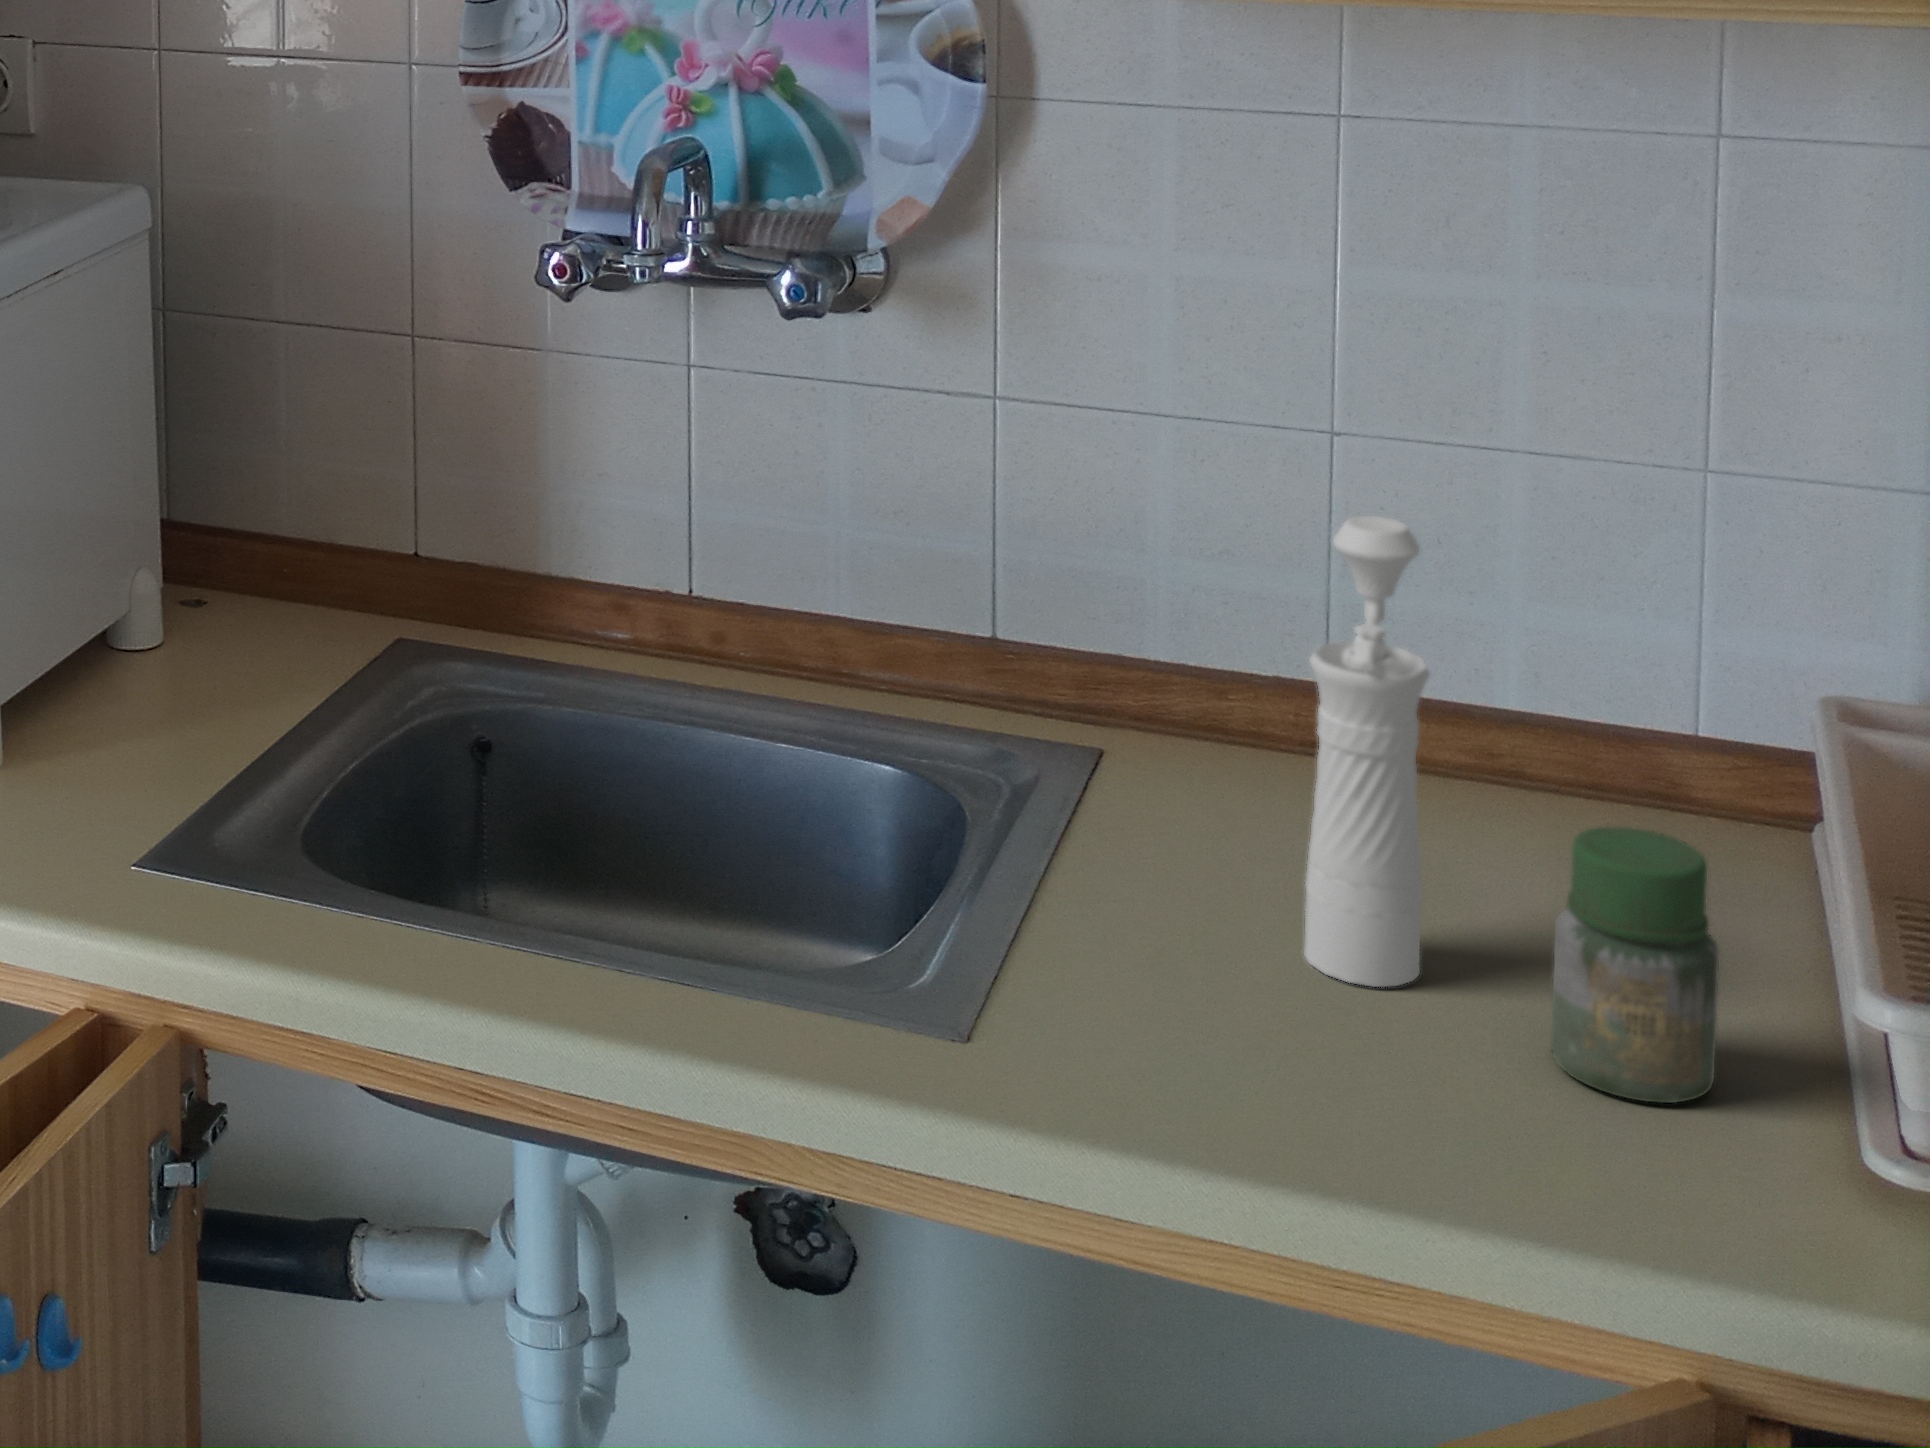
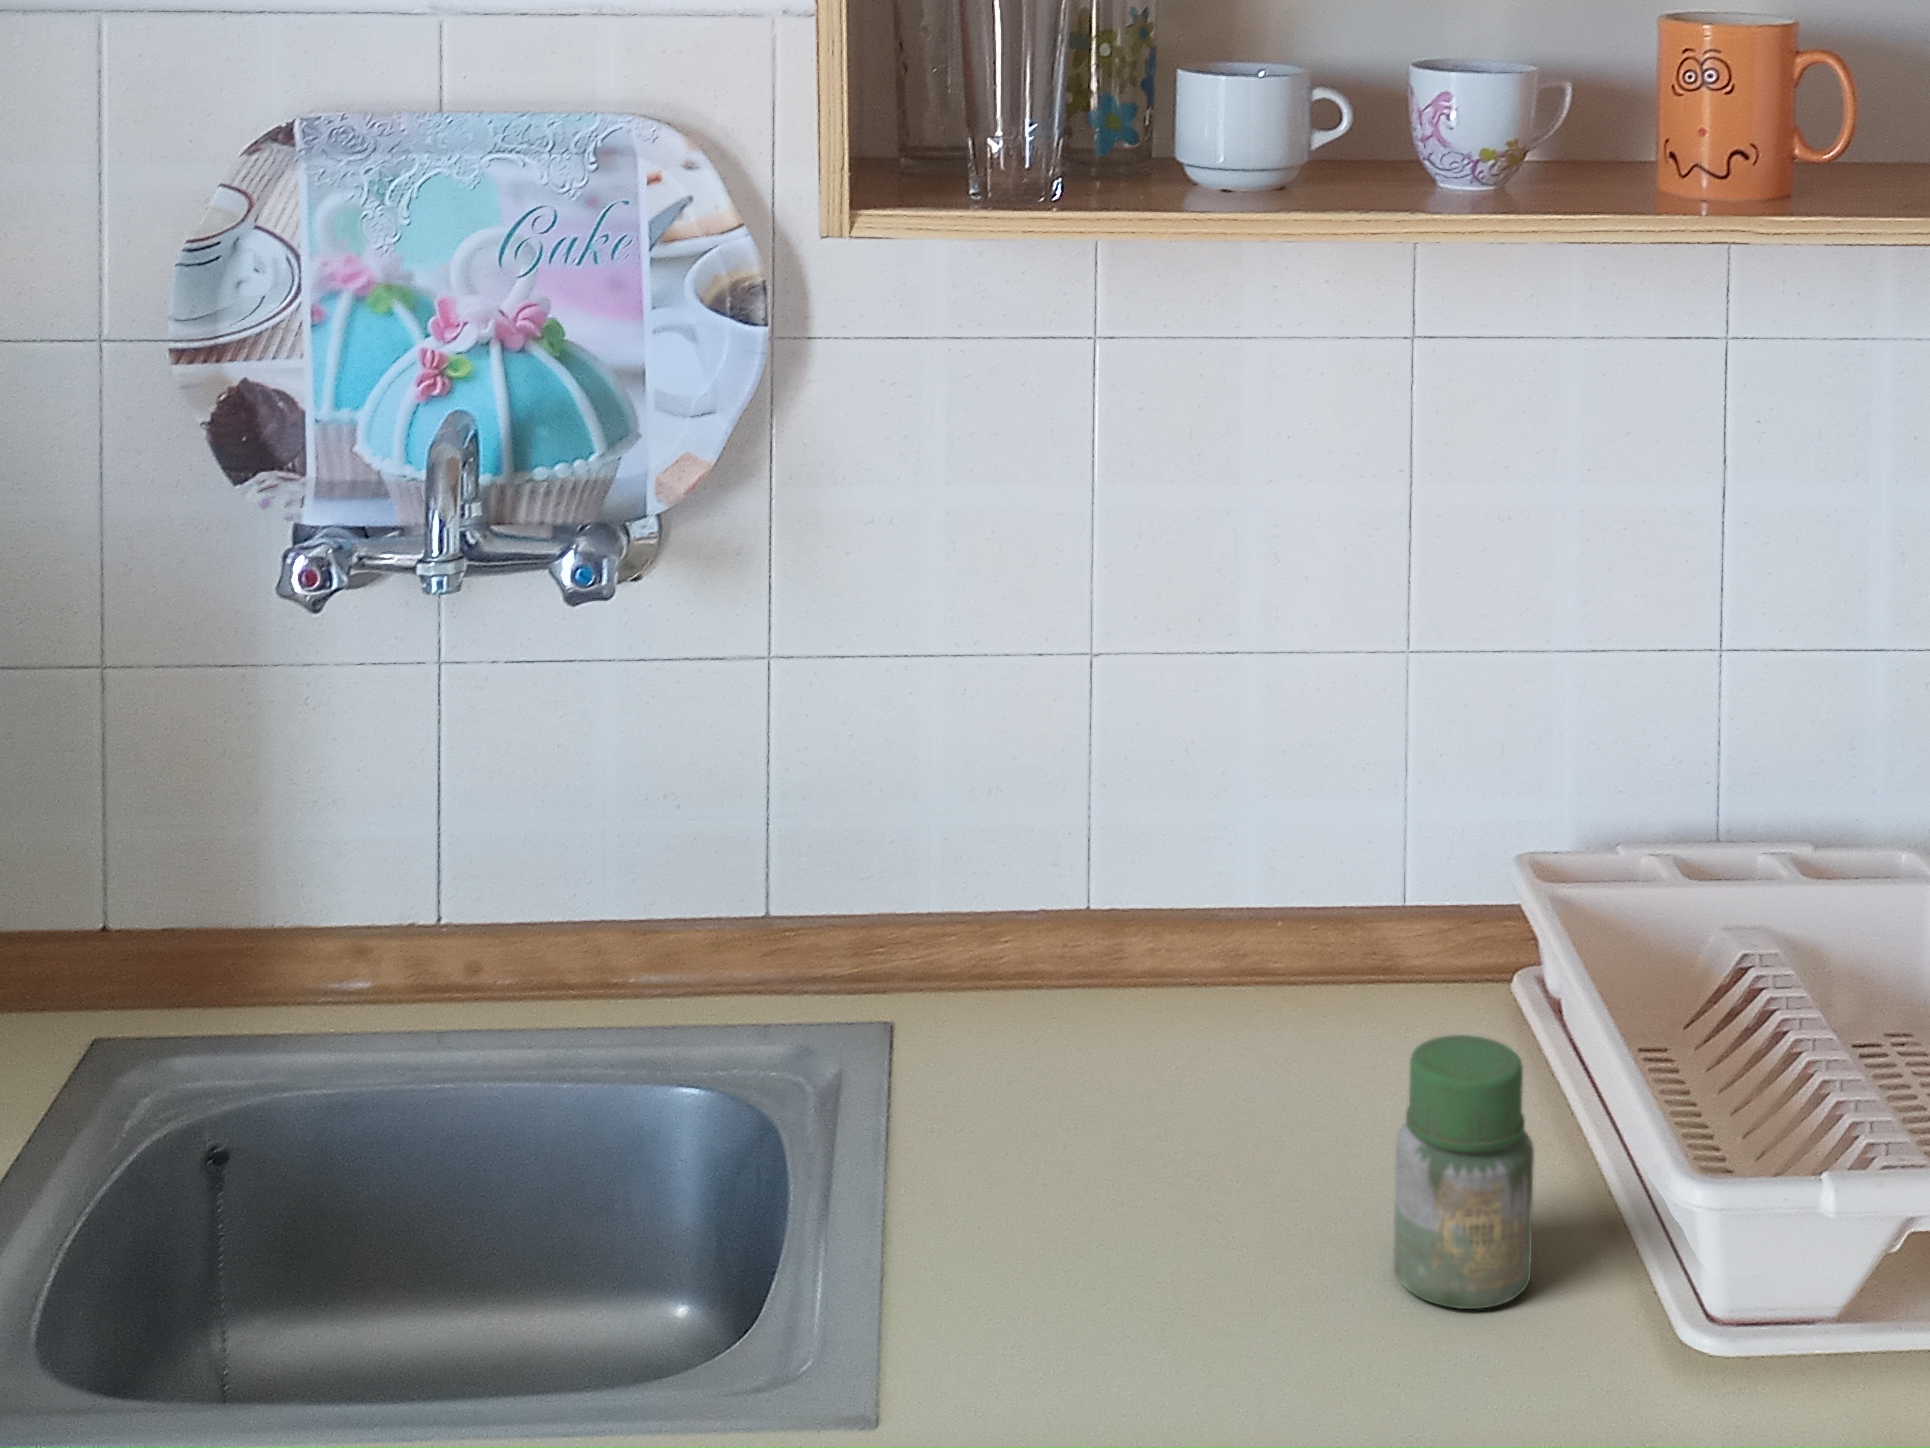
pepper mill: present [1304,516,1430,987] -> none [1144,748,1265,1243]

